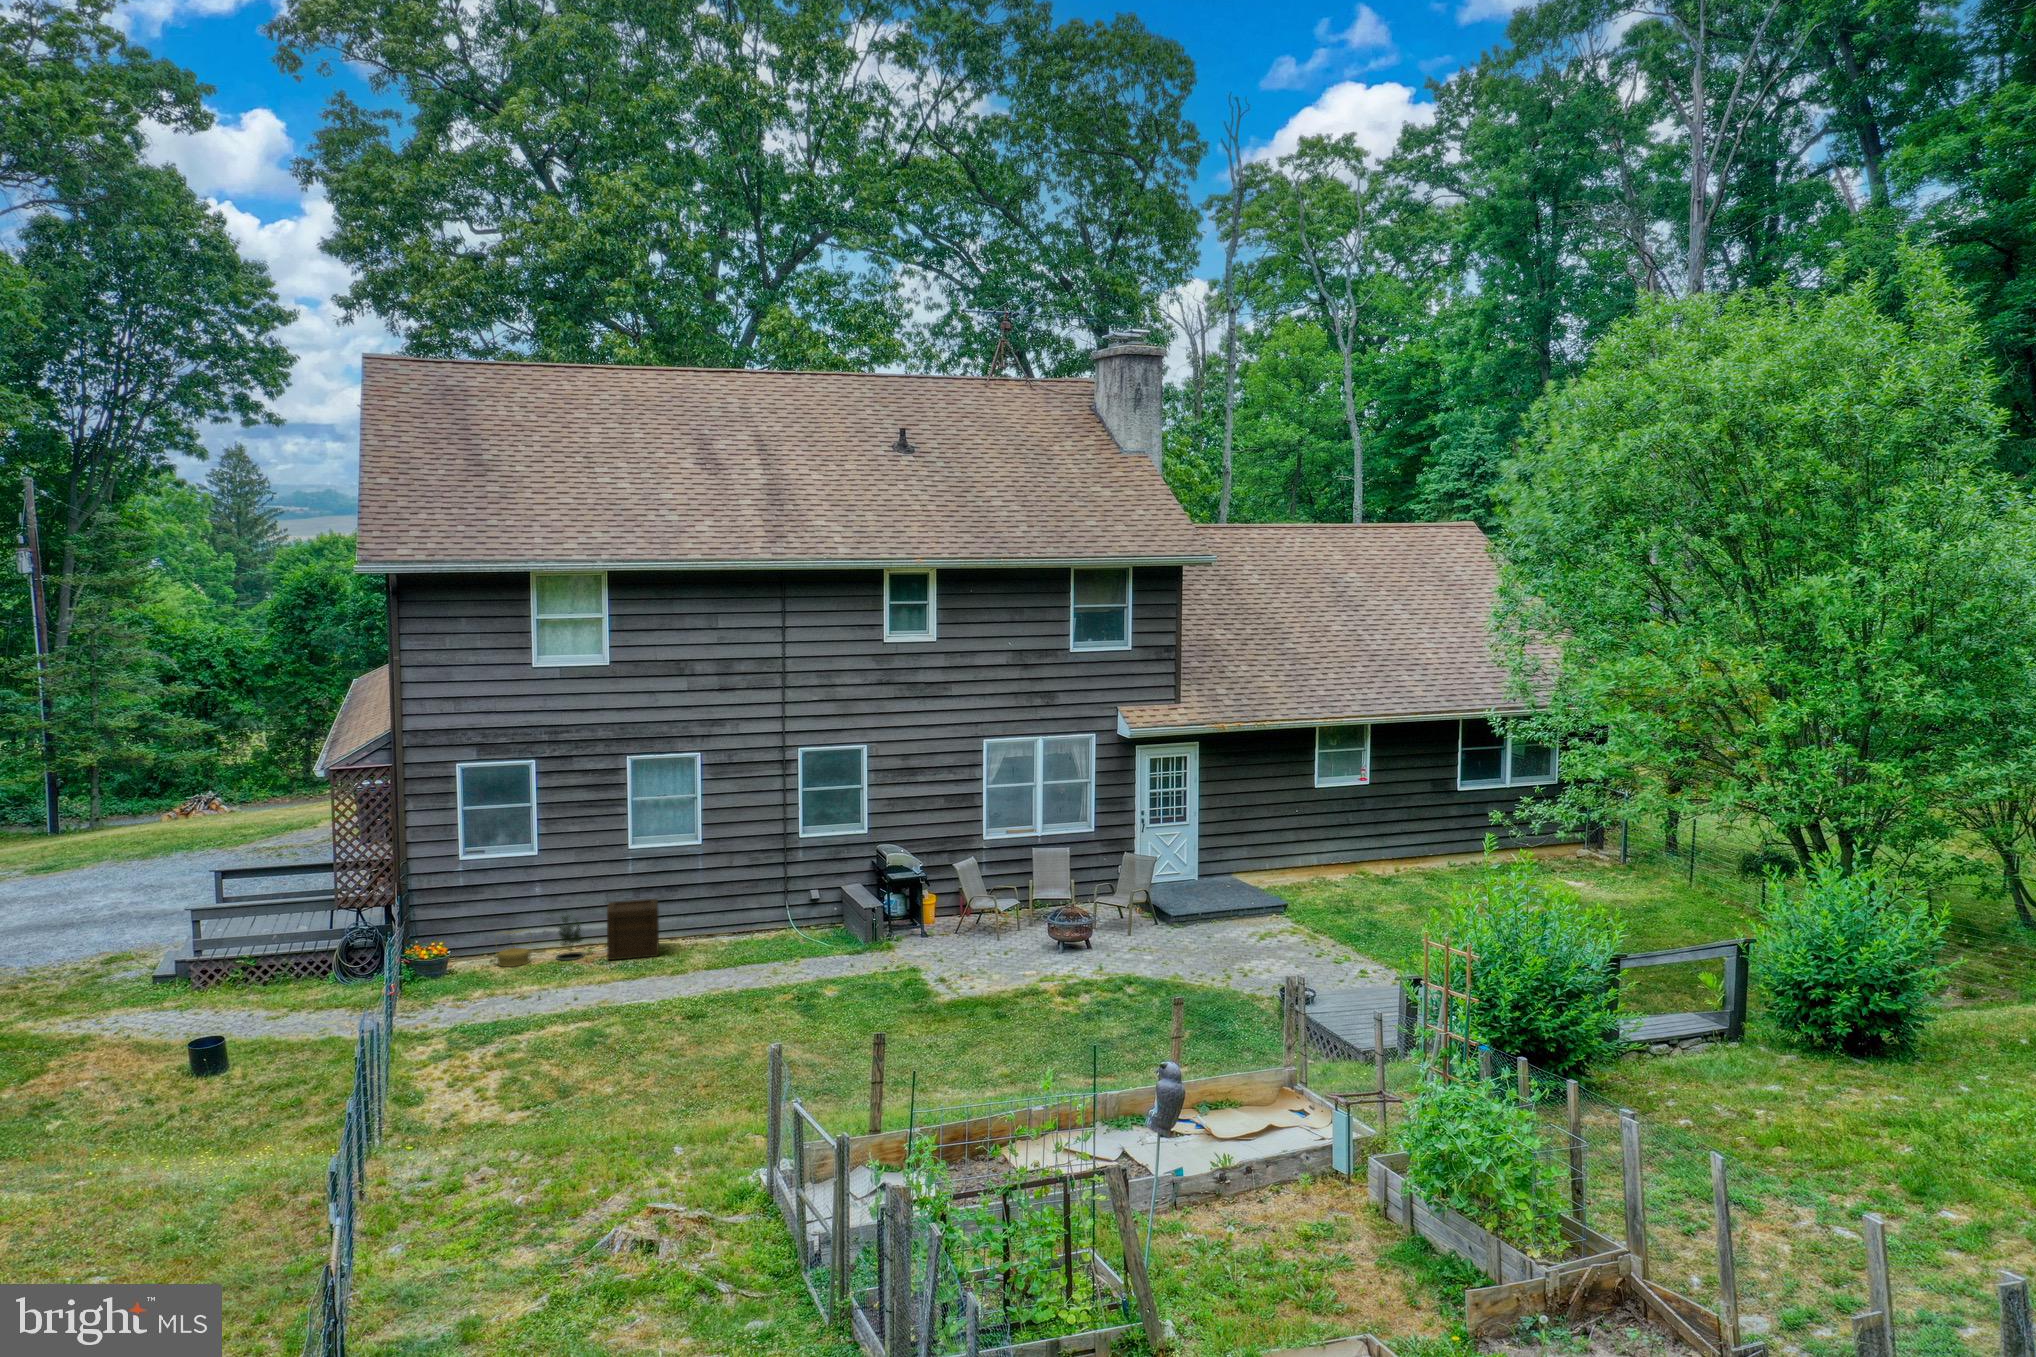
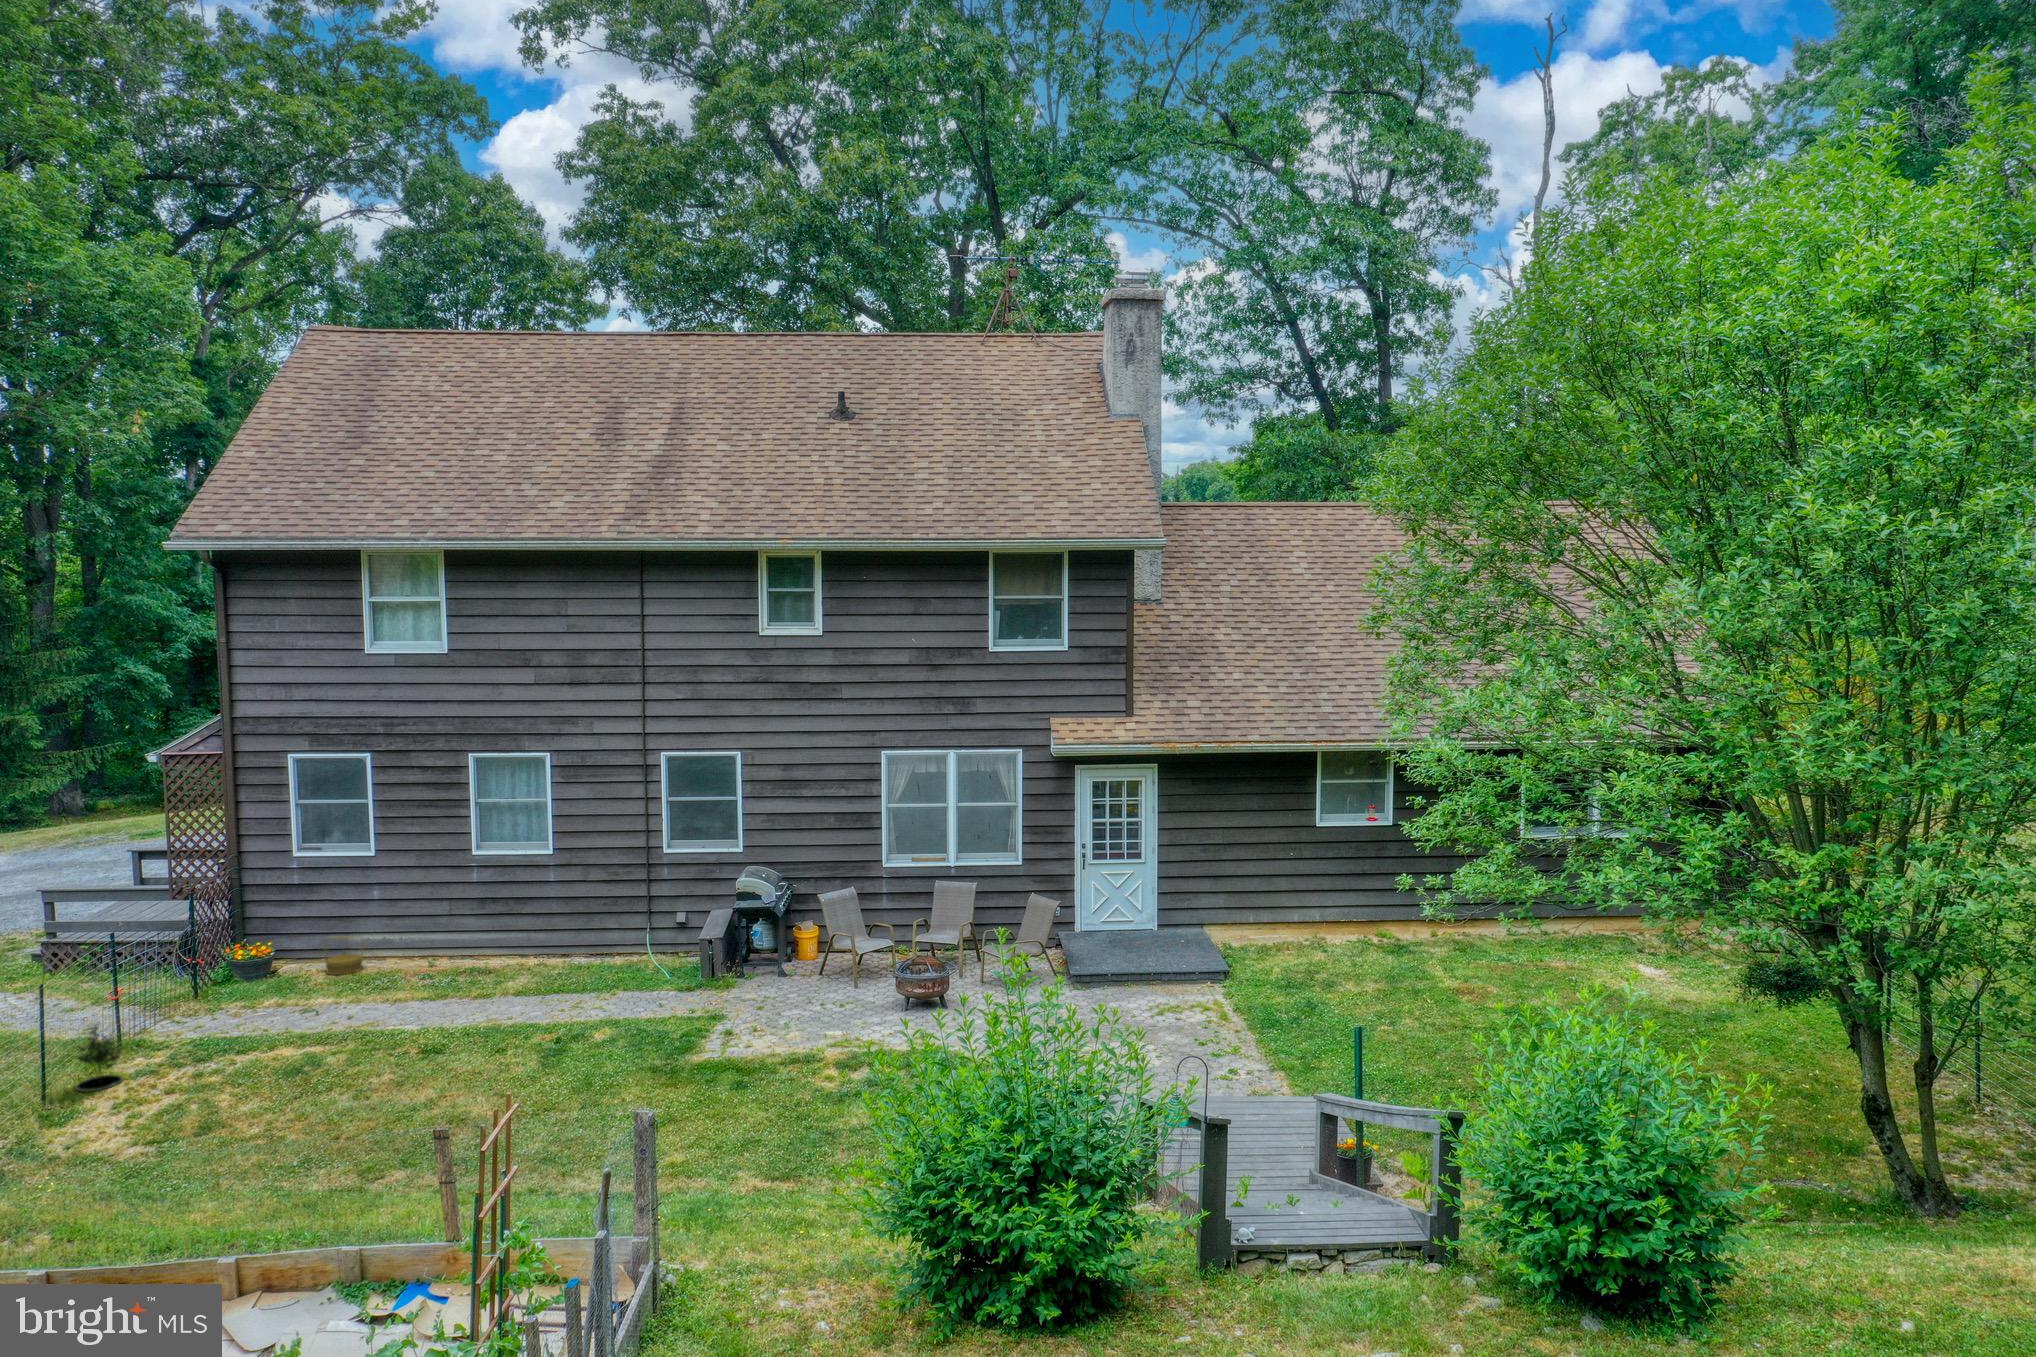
wooden crate: present [607,899,659,960] -> none [428,911,504,977]
potted tree: present [556,915,584,960] -> present [75,1024,126,1092]

